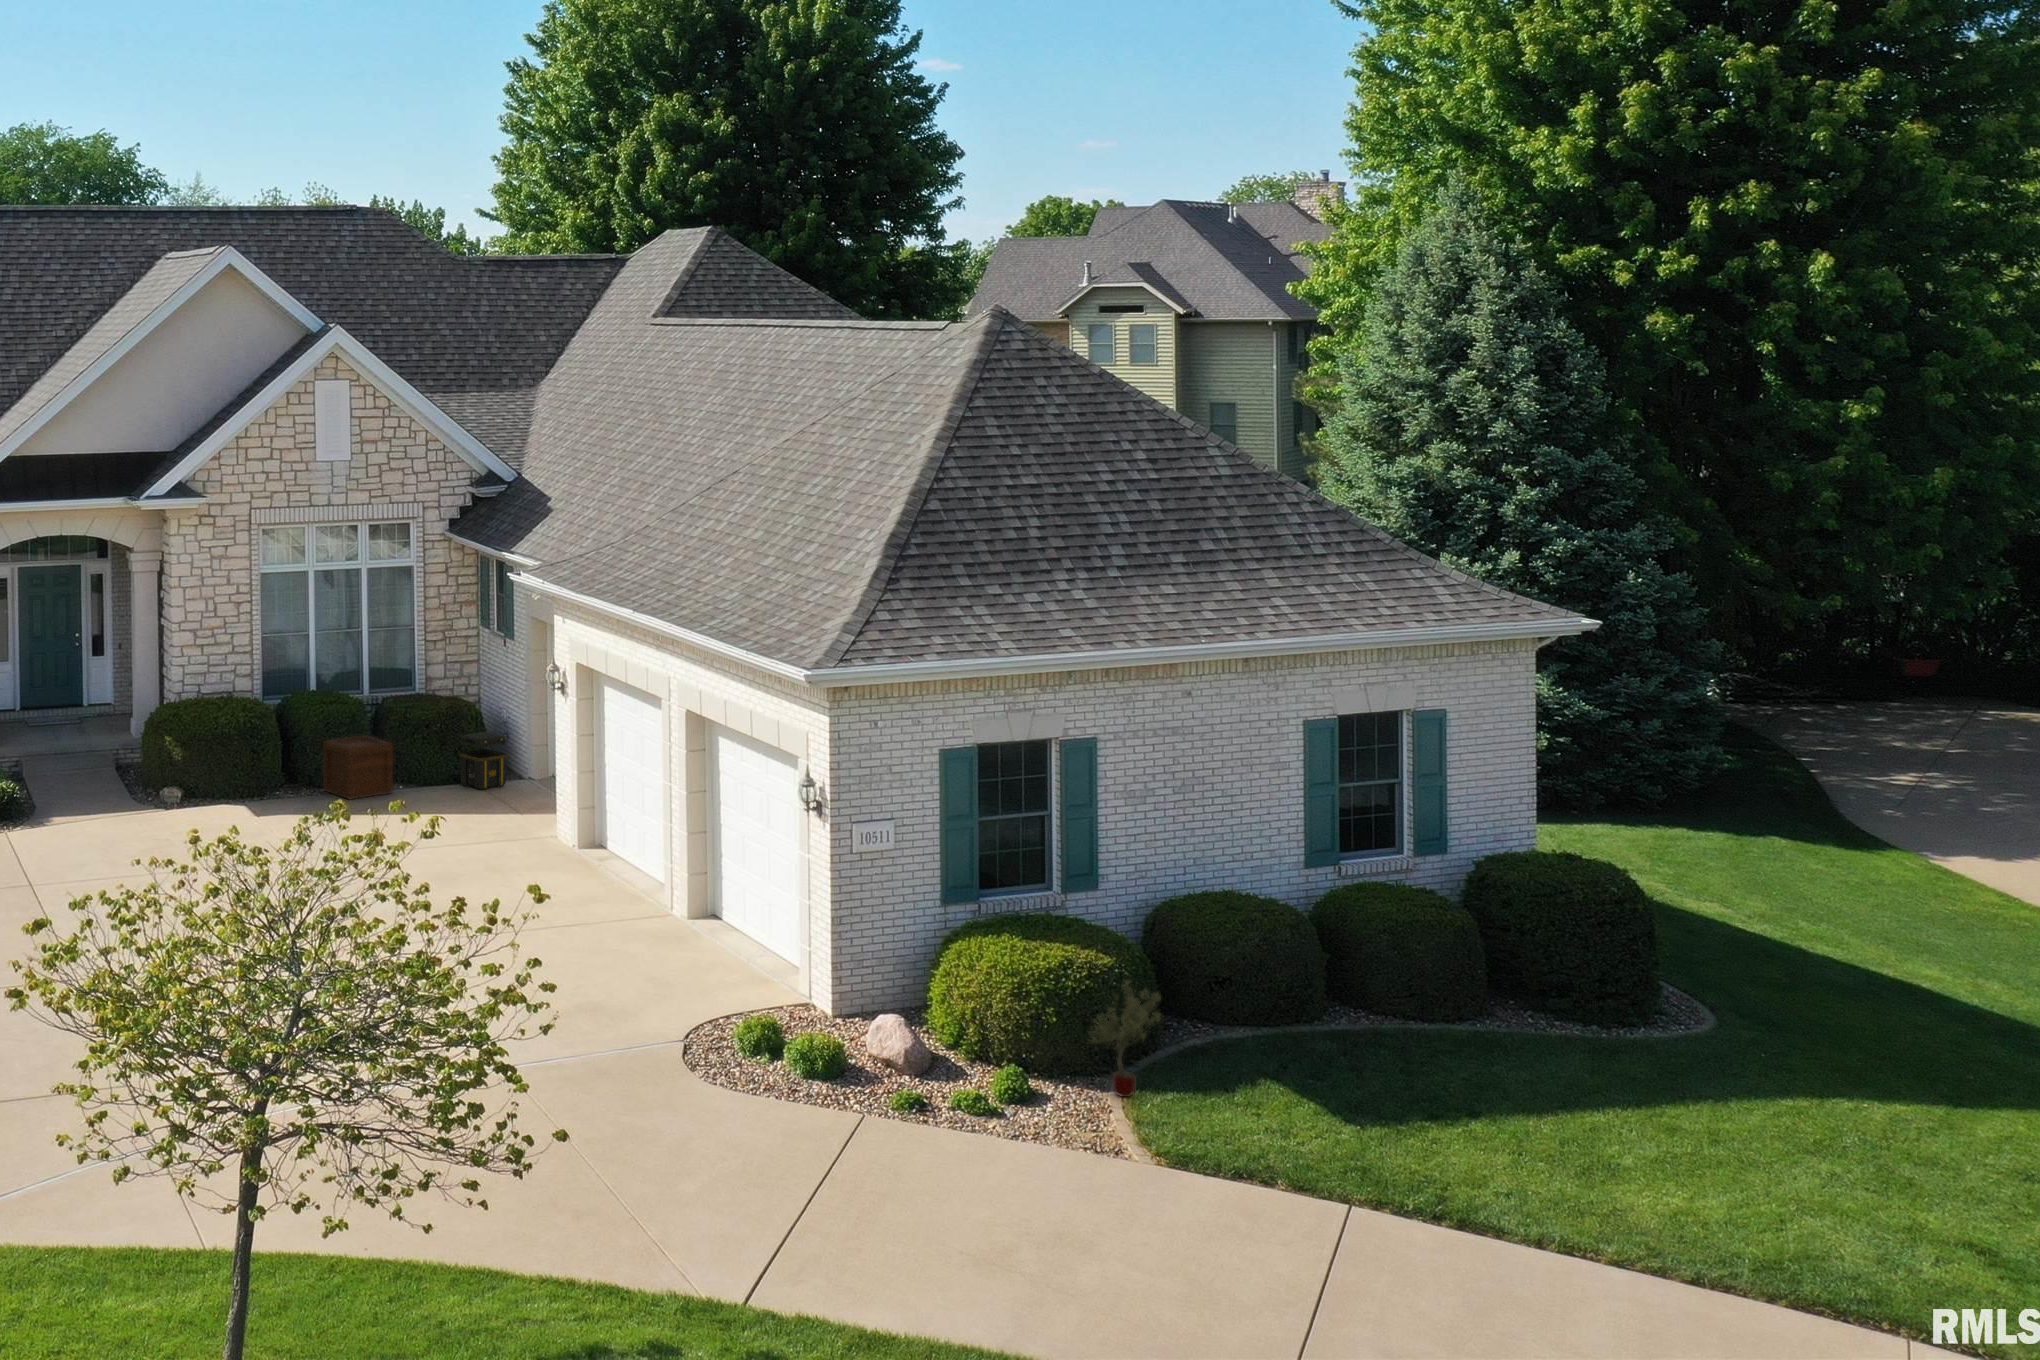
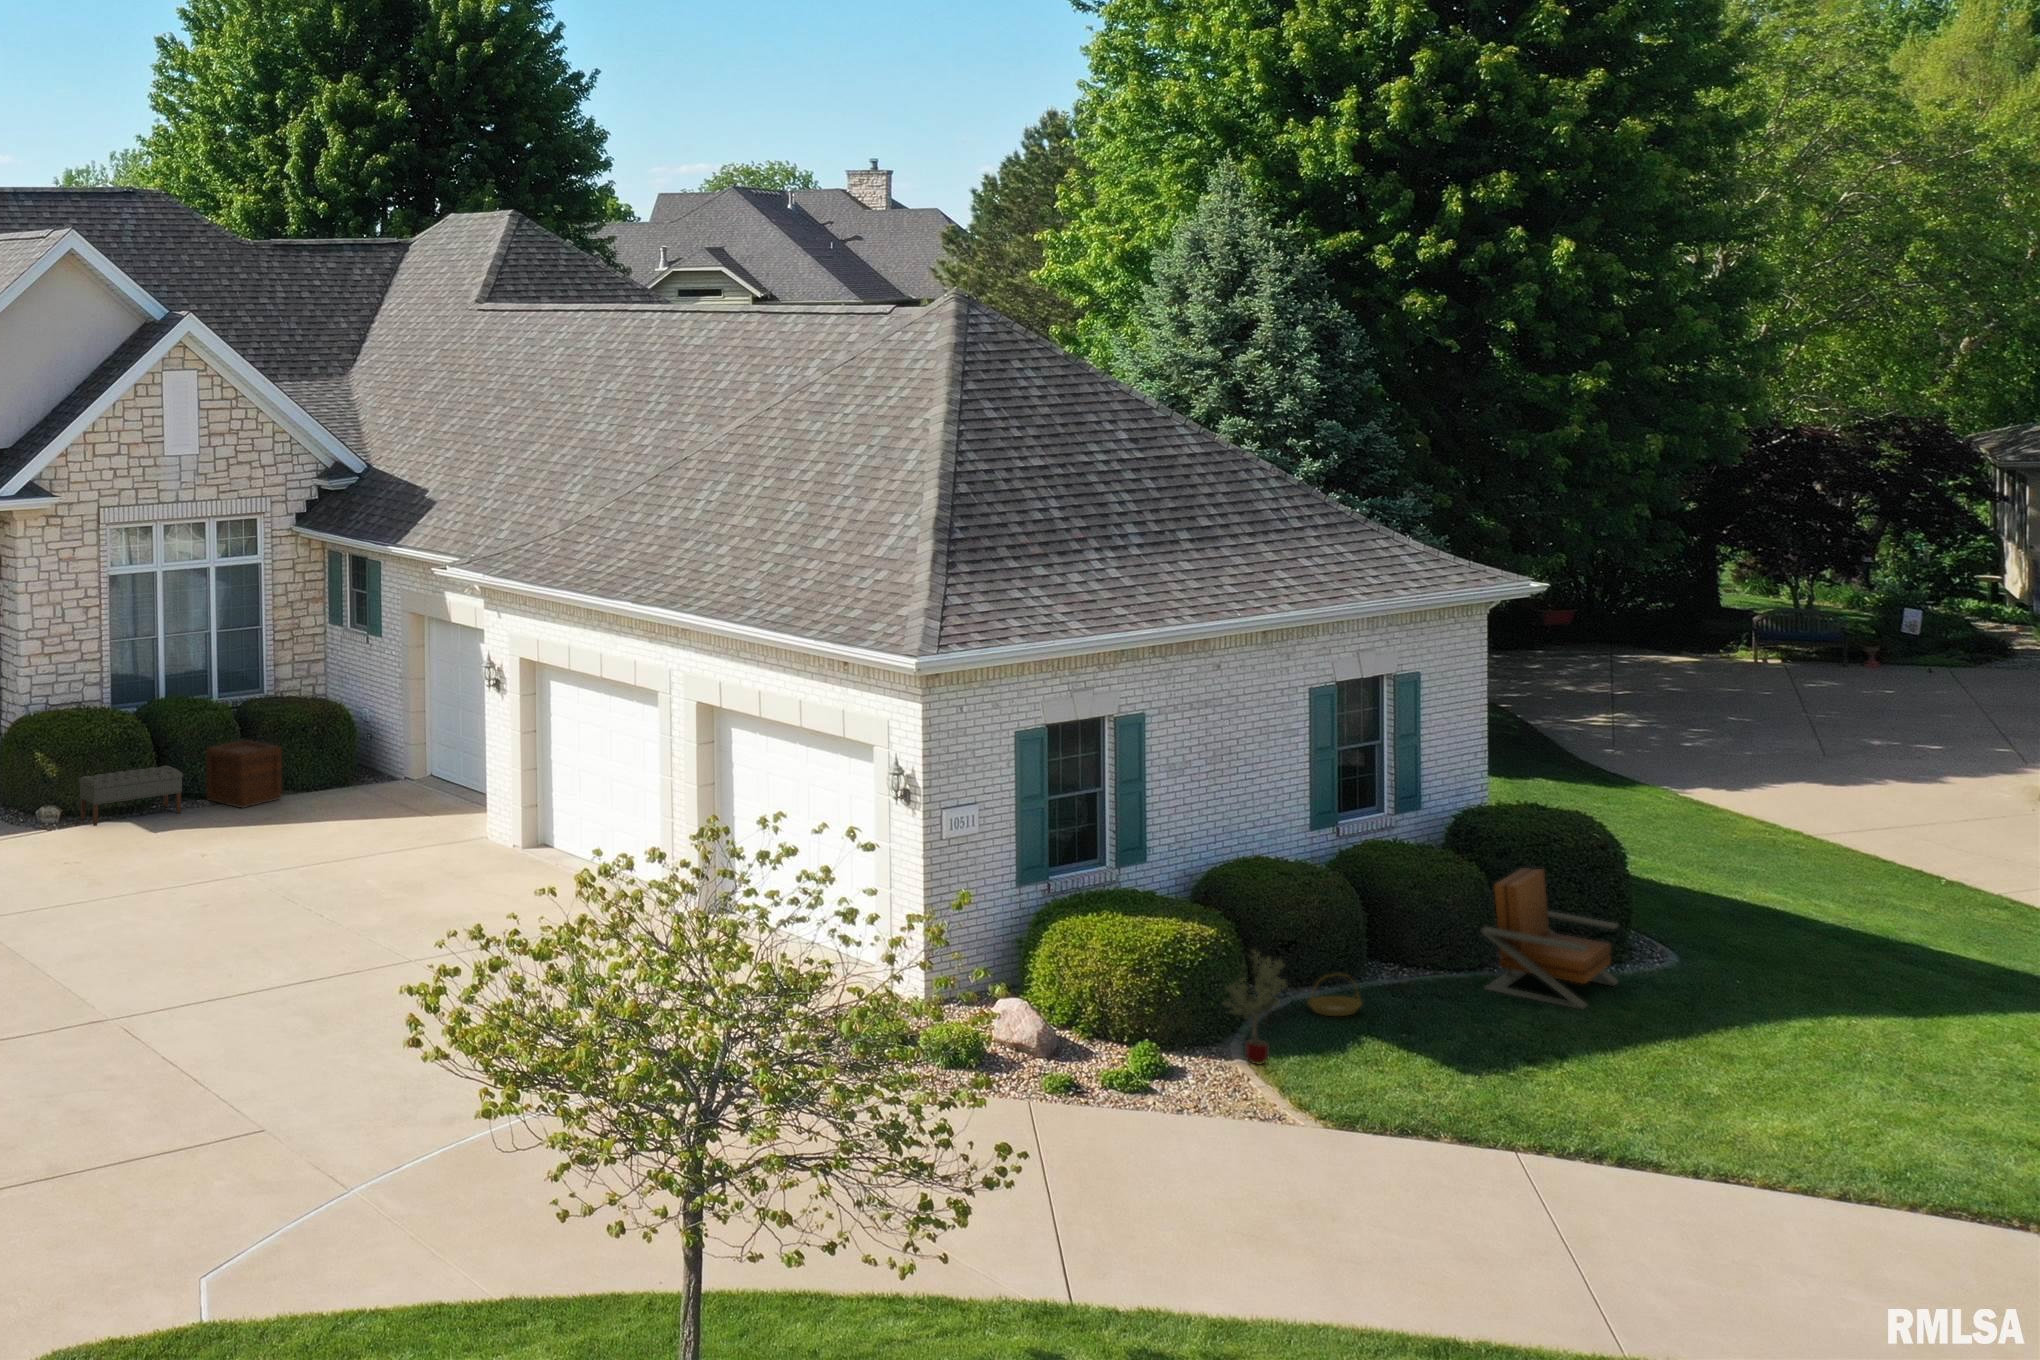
toolbox: present [460,732,507,790] -> none [343,730,391,790]
bench: none [195,756,292,808] -> present [79,766,183,826]
lounge chair: none [1450,922,1615,1075] -> present [1481,868,1618,1009]
basket: none [1231,1016,1291,1060] -> present [1308,976,1362,1016]

